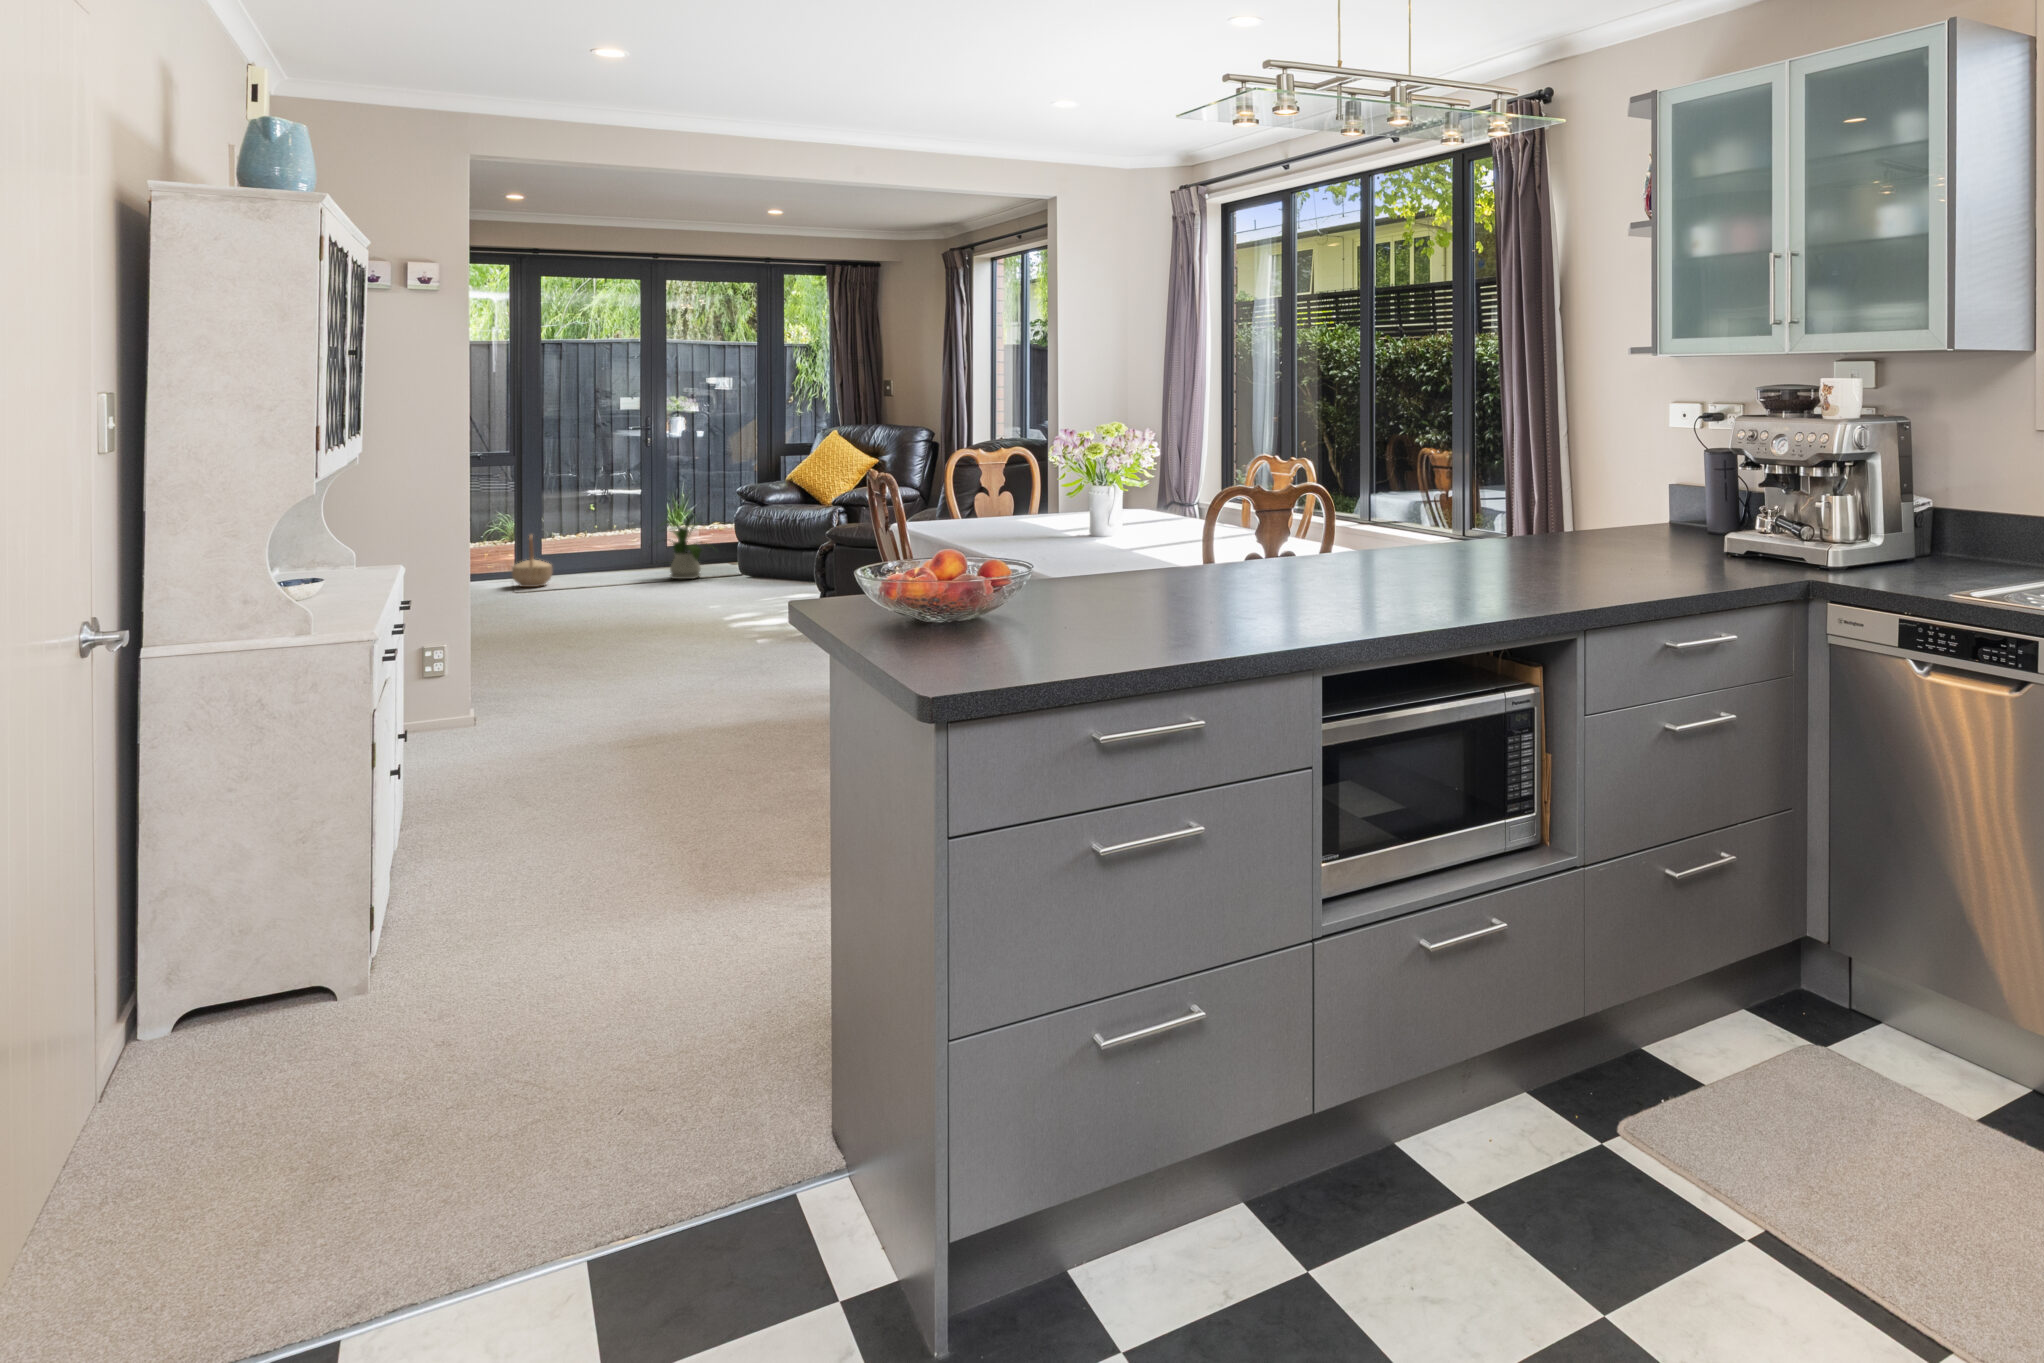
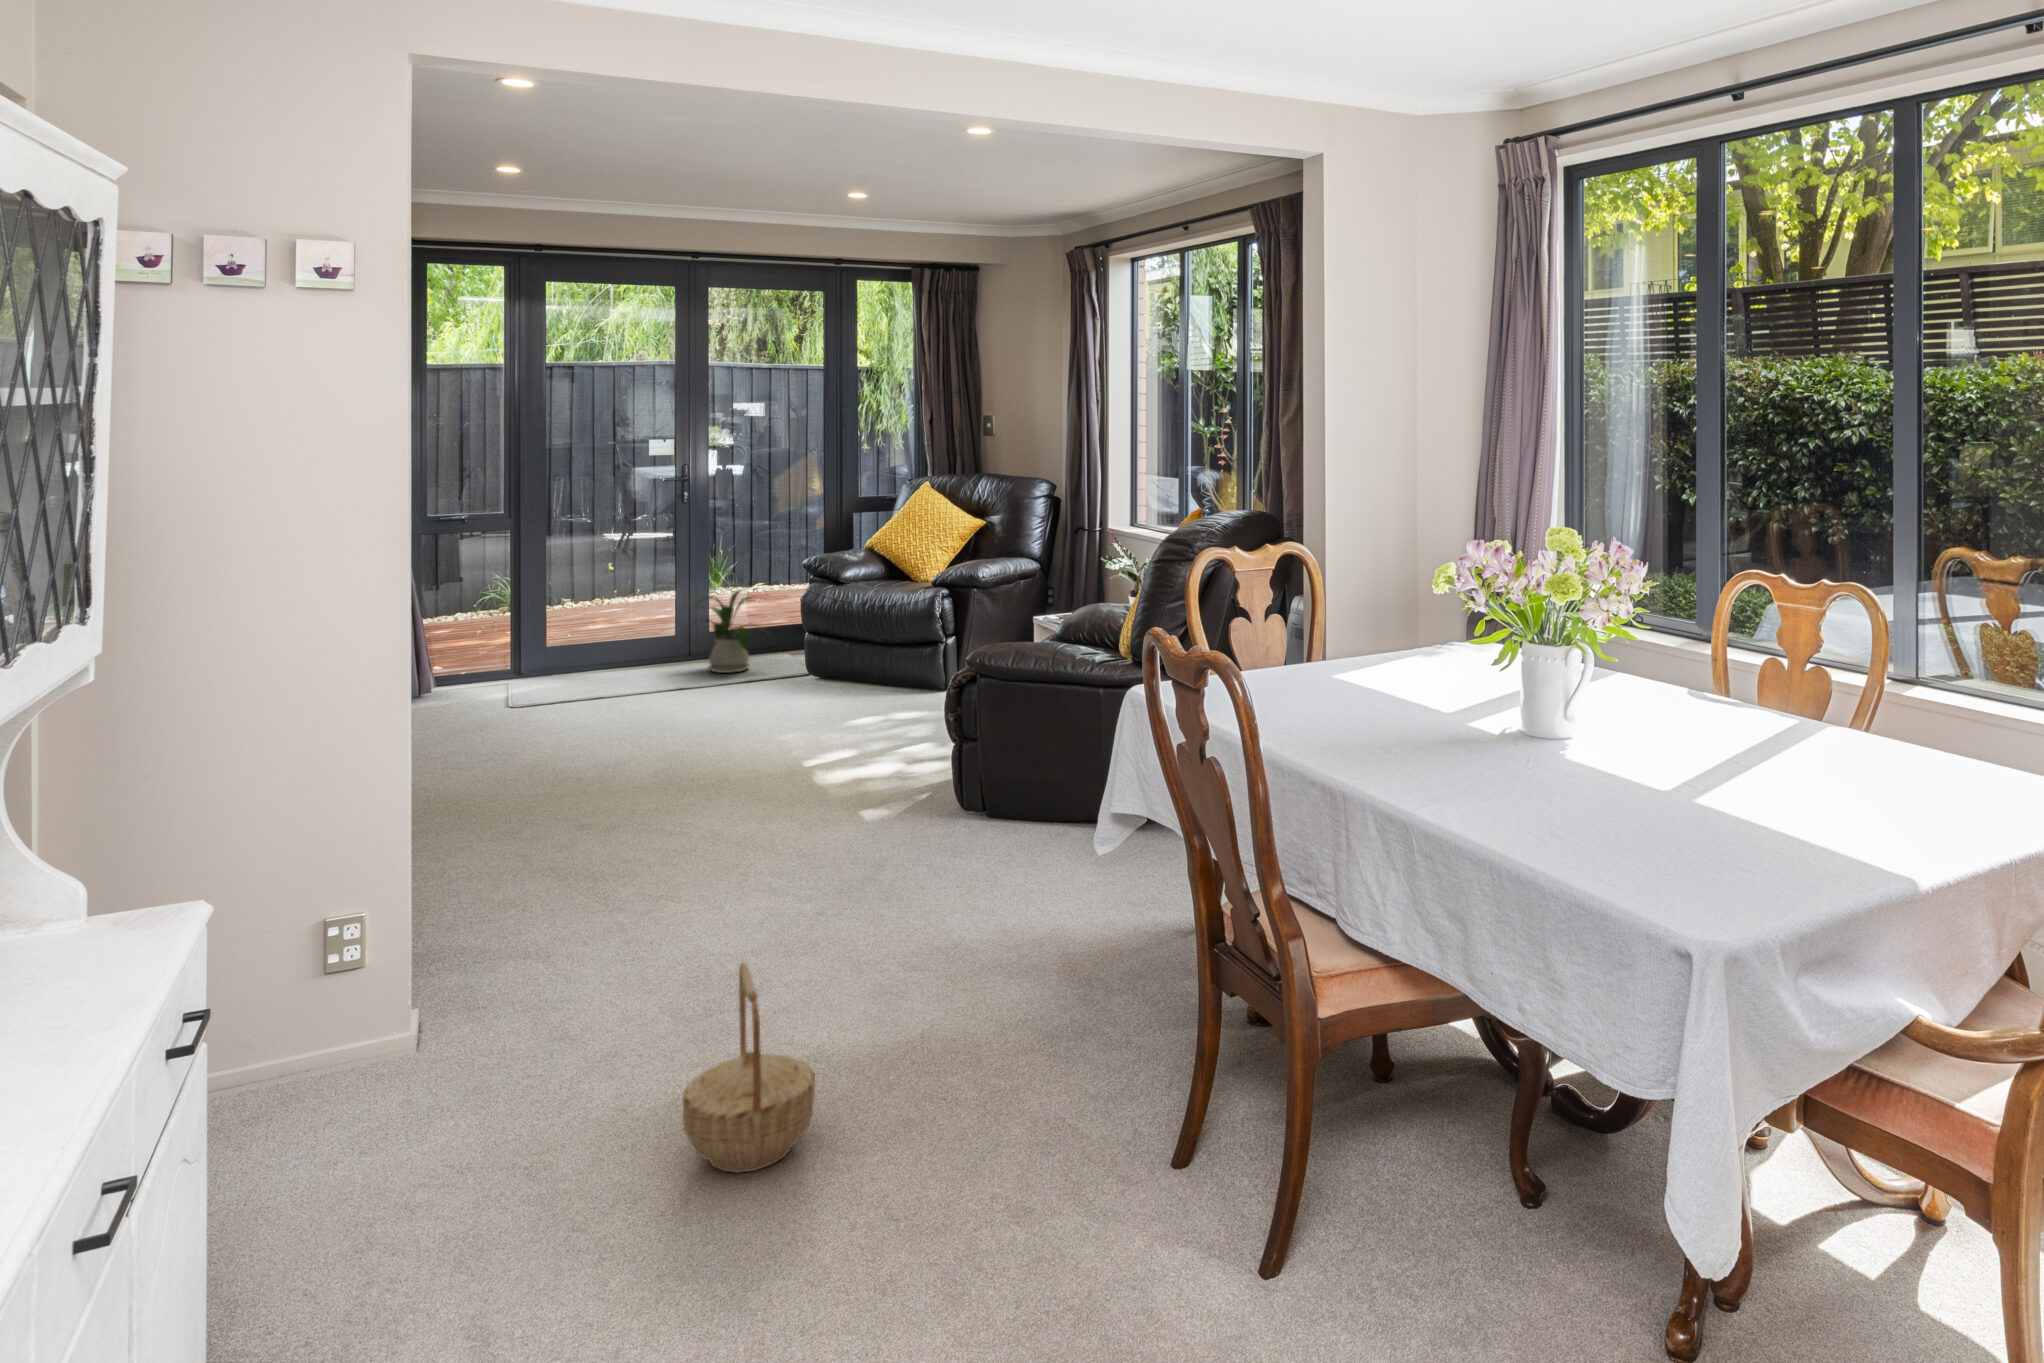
basket: present [512,535,552,587] -> present [683,963,815,1173]

